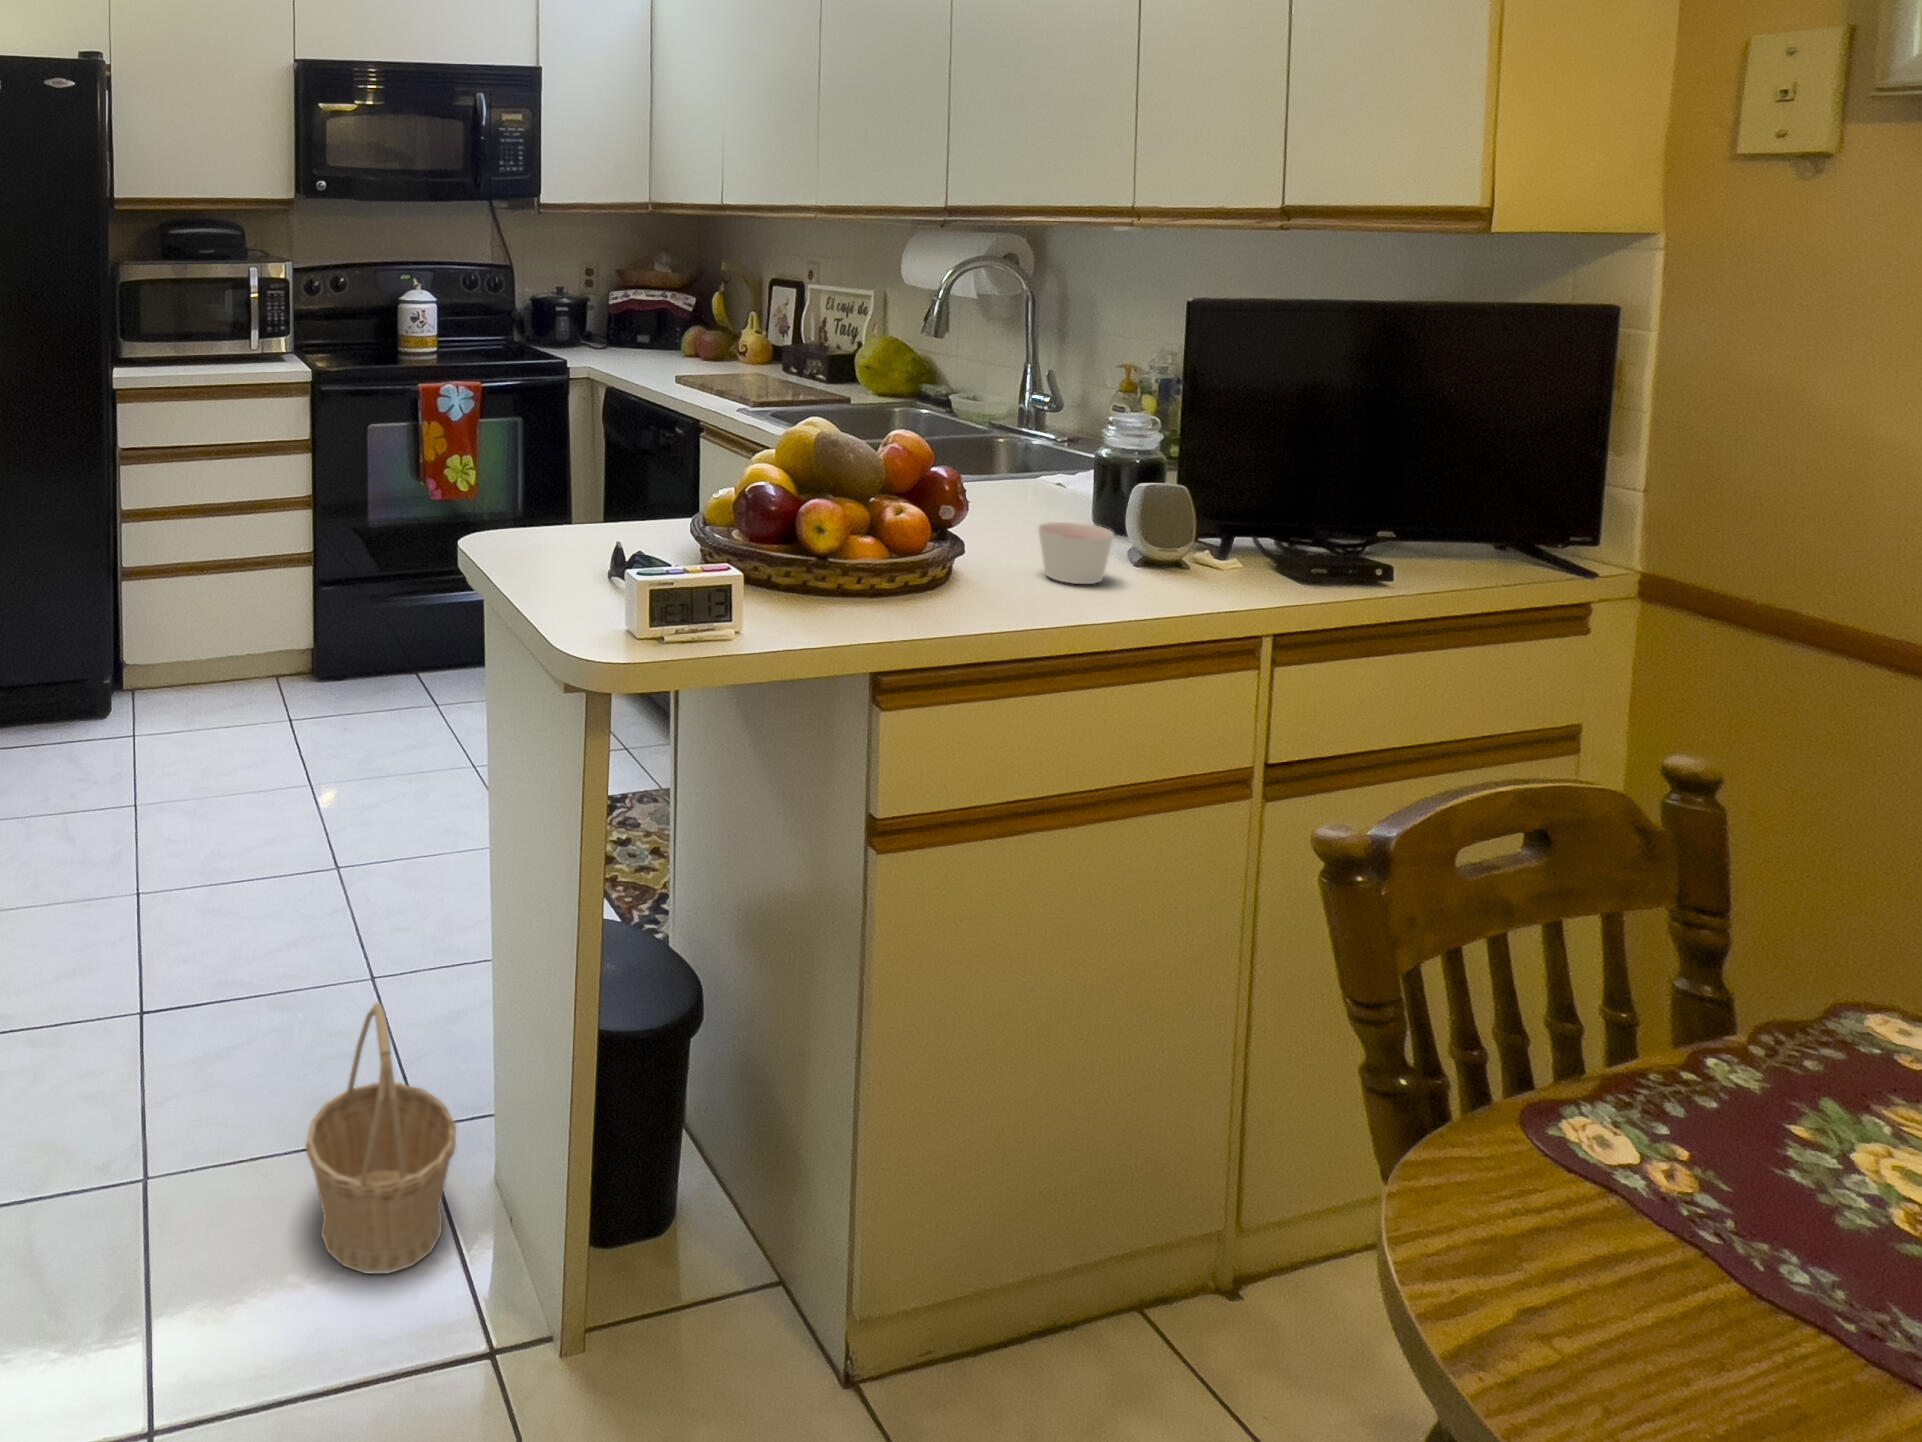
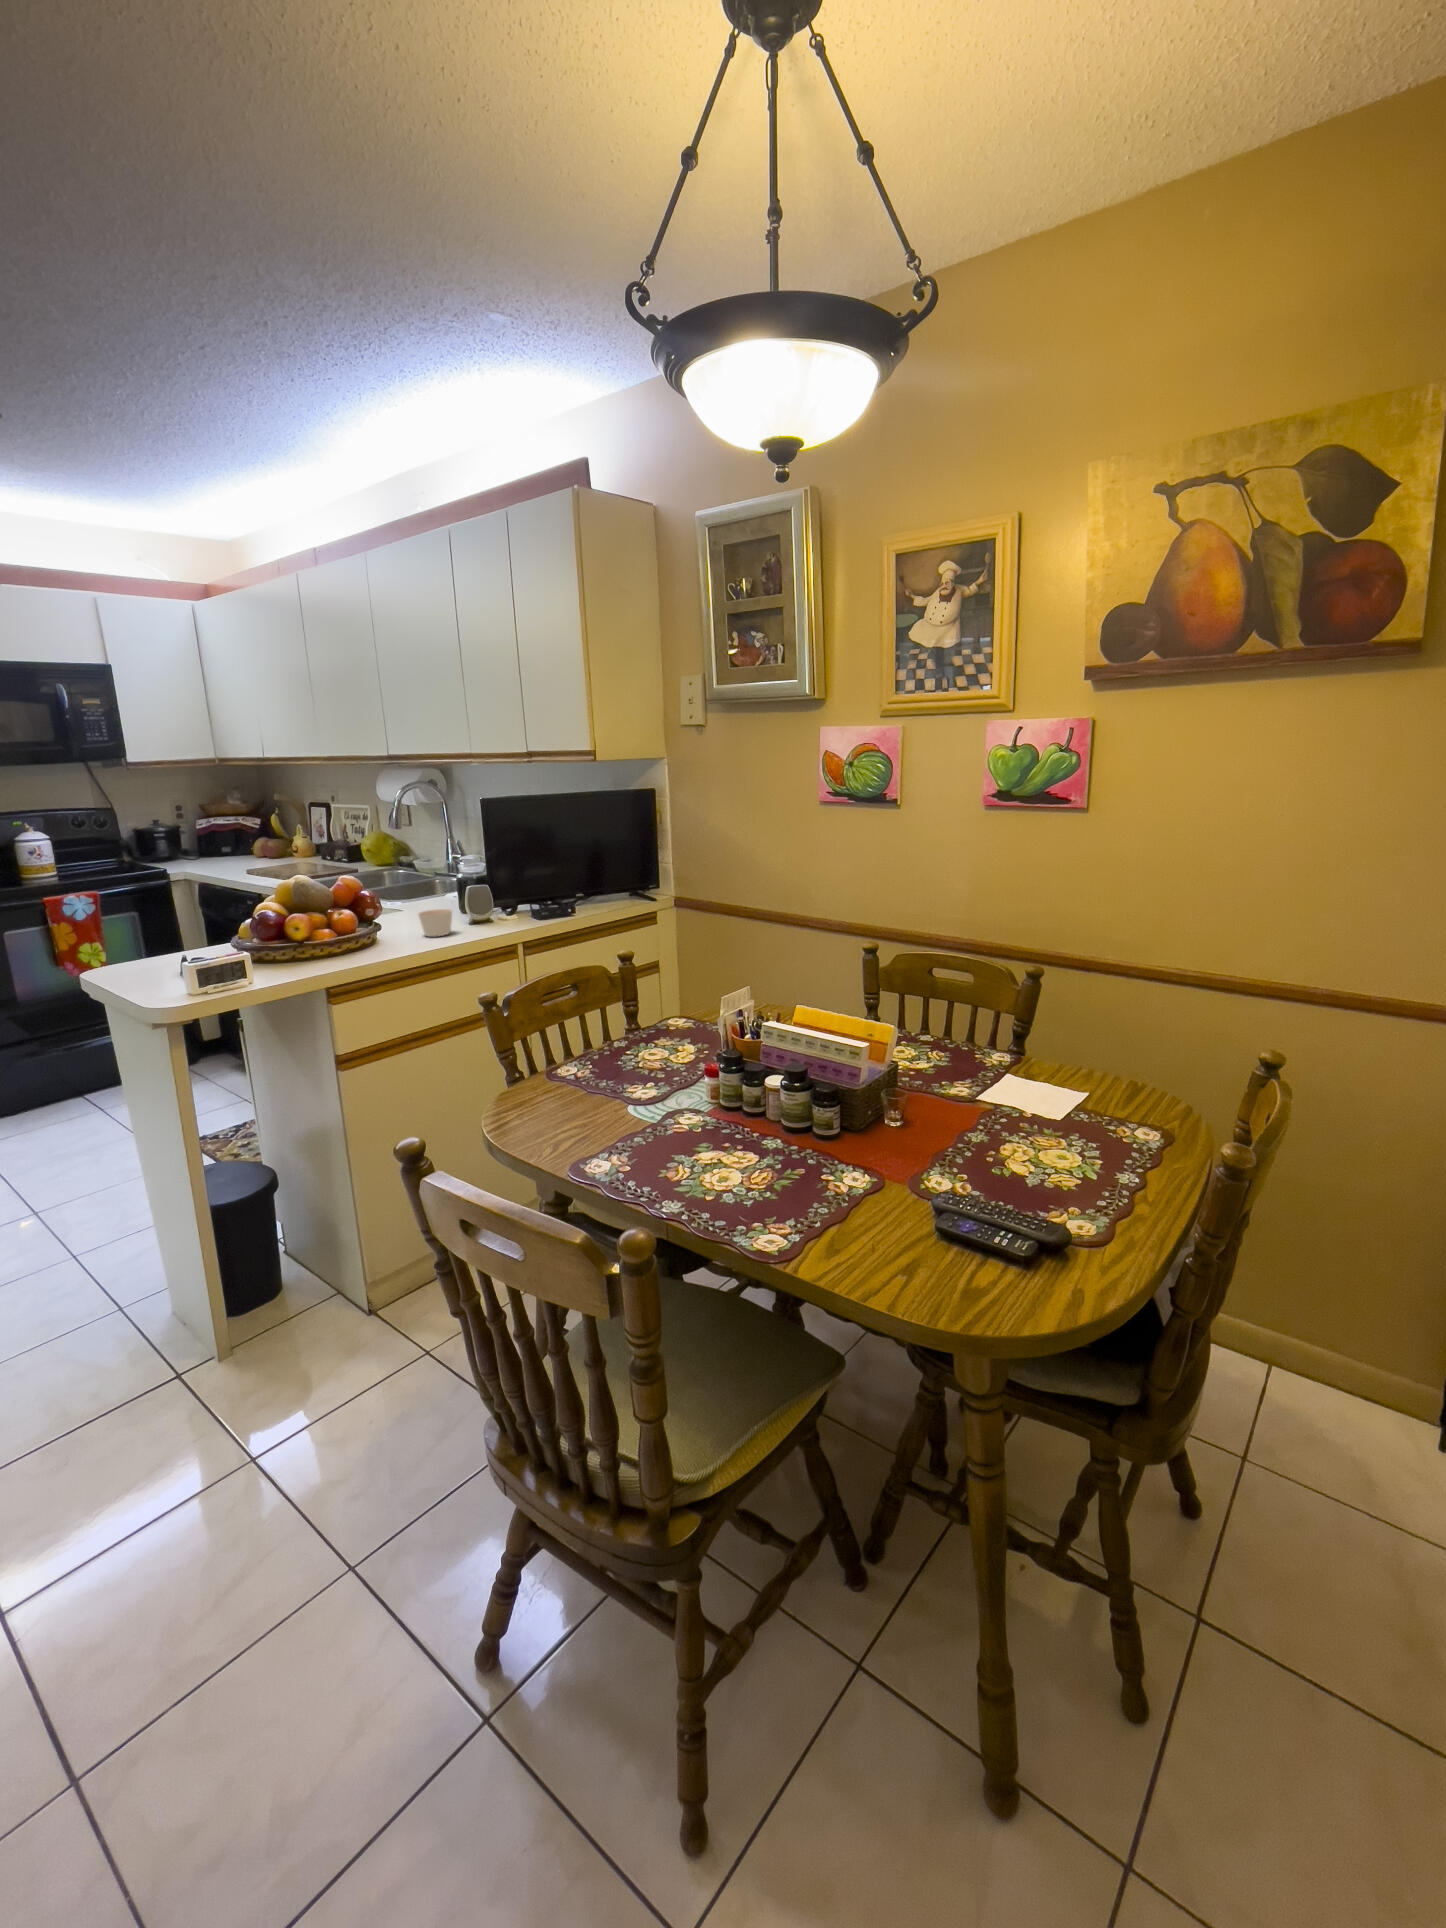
basket: present [306,1003,456,1273] -> none [33,1243,139,1383]

